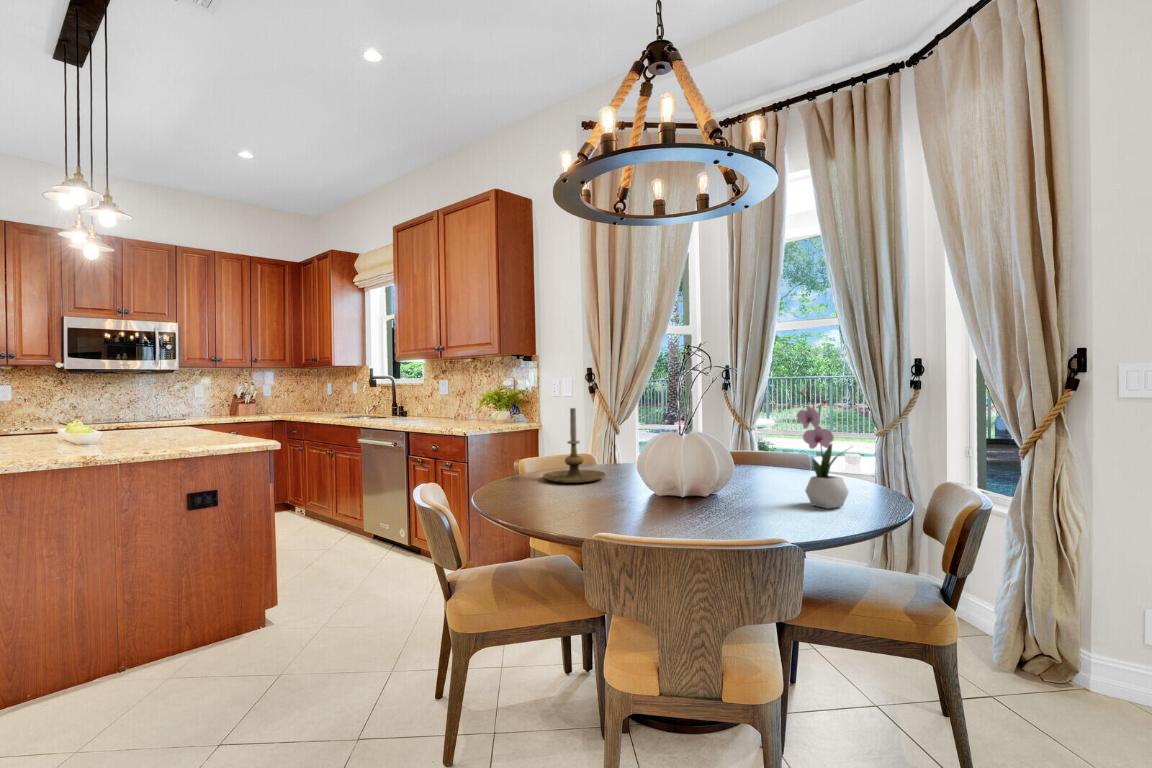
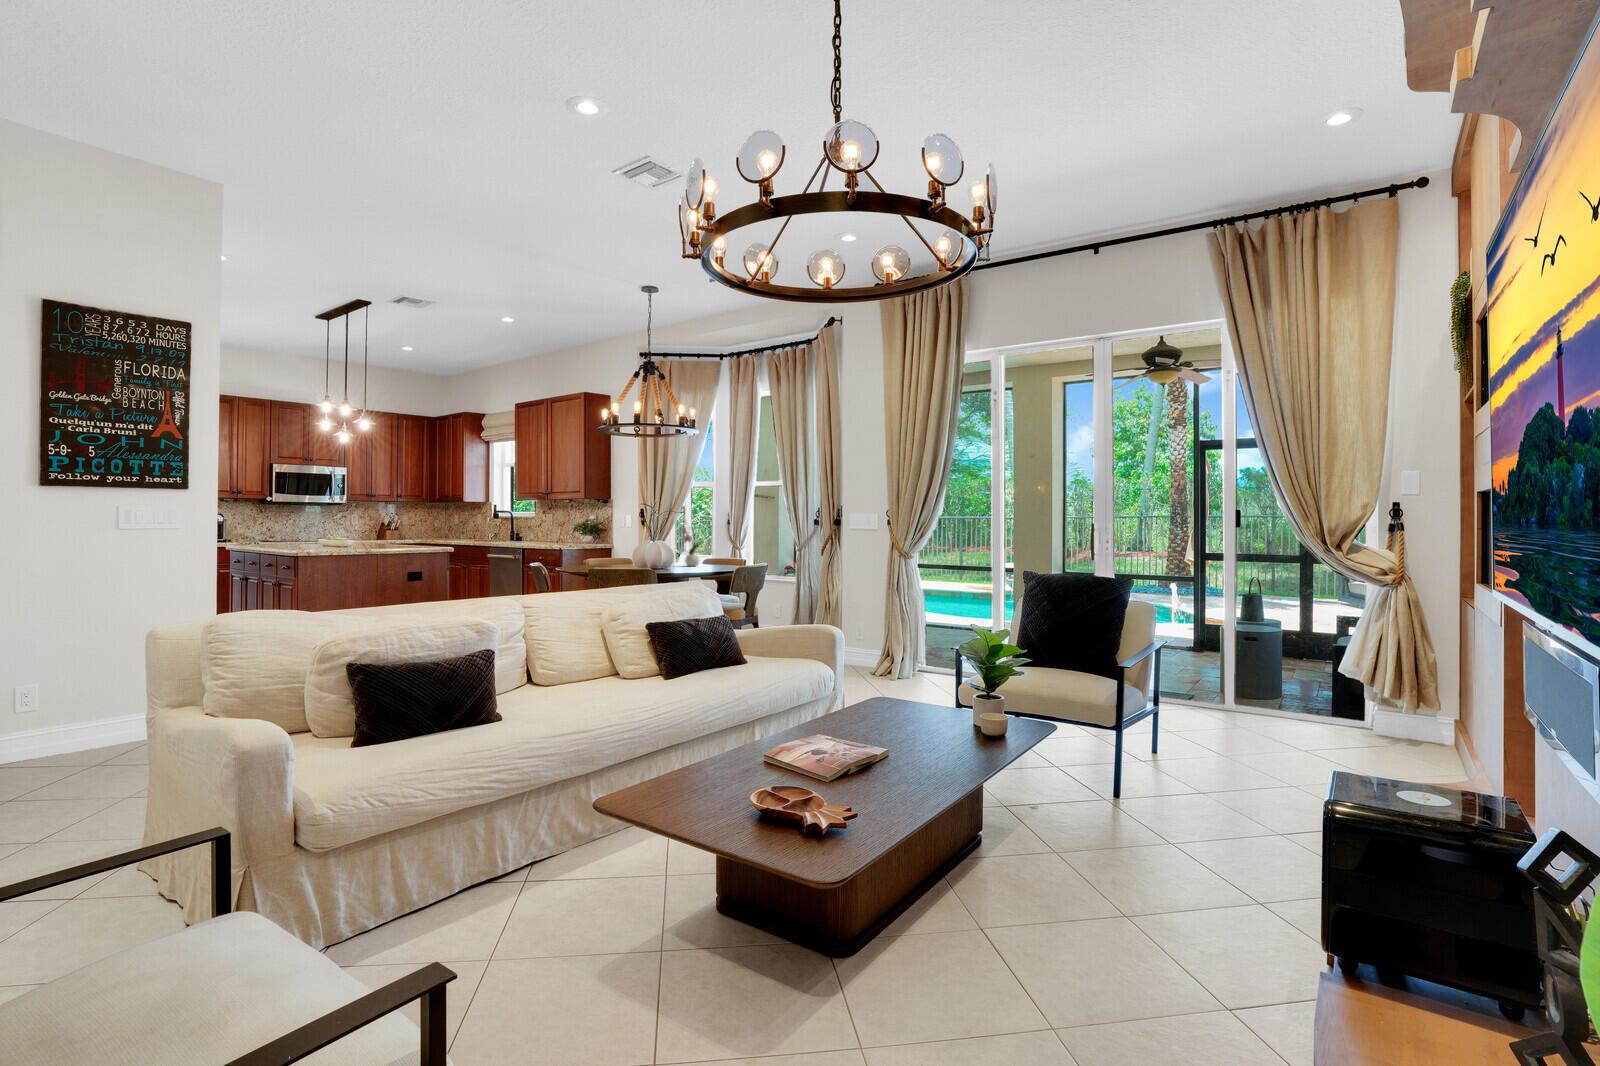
candle holder: present [543,408,606,483] -> none [589,528,620,562]

